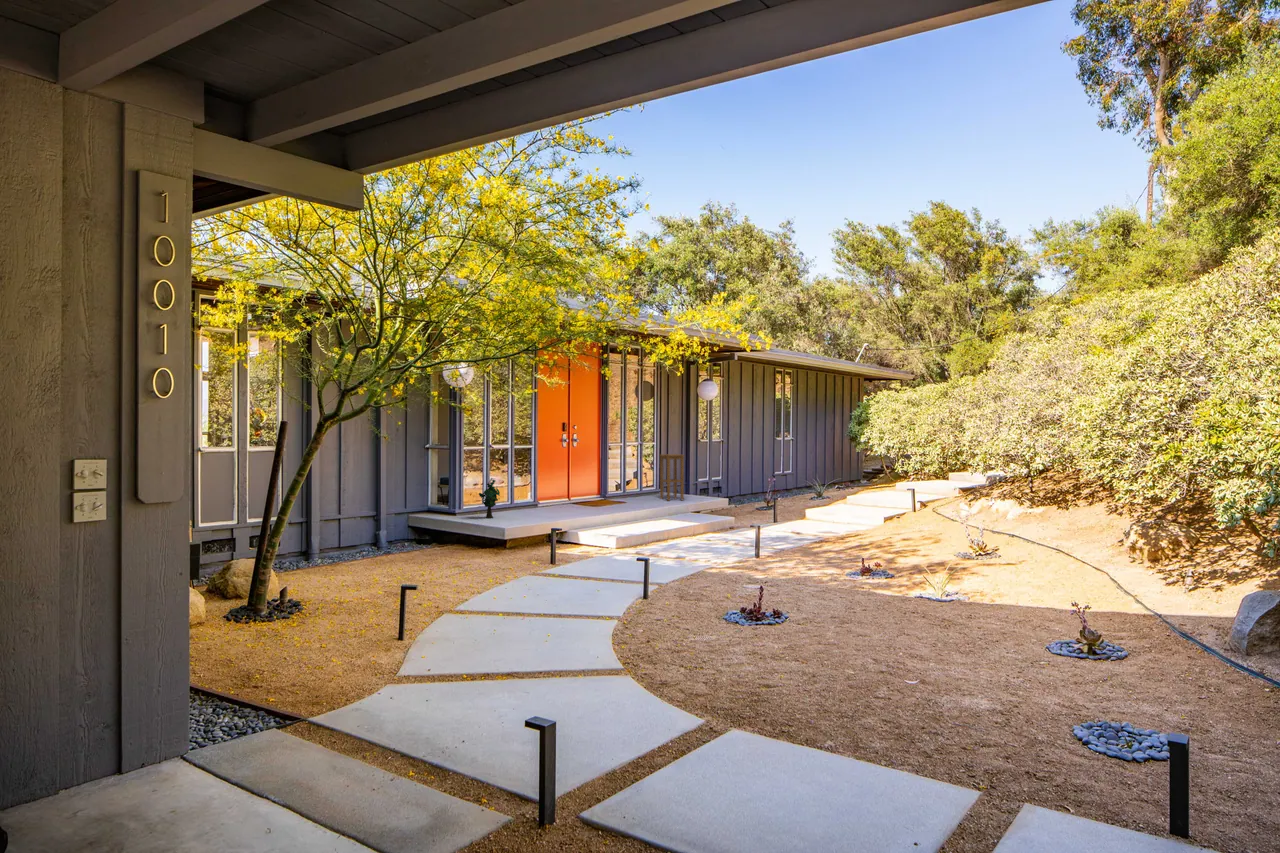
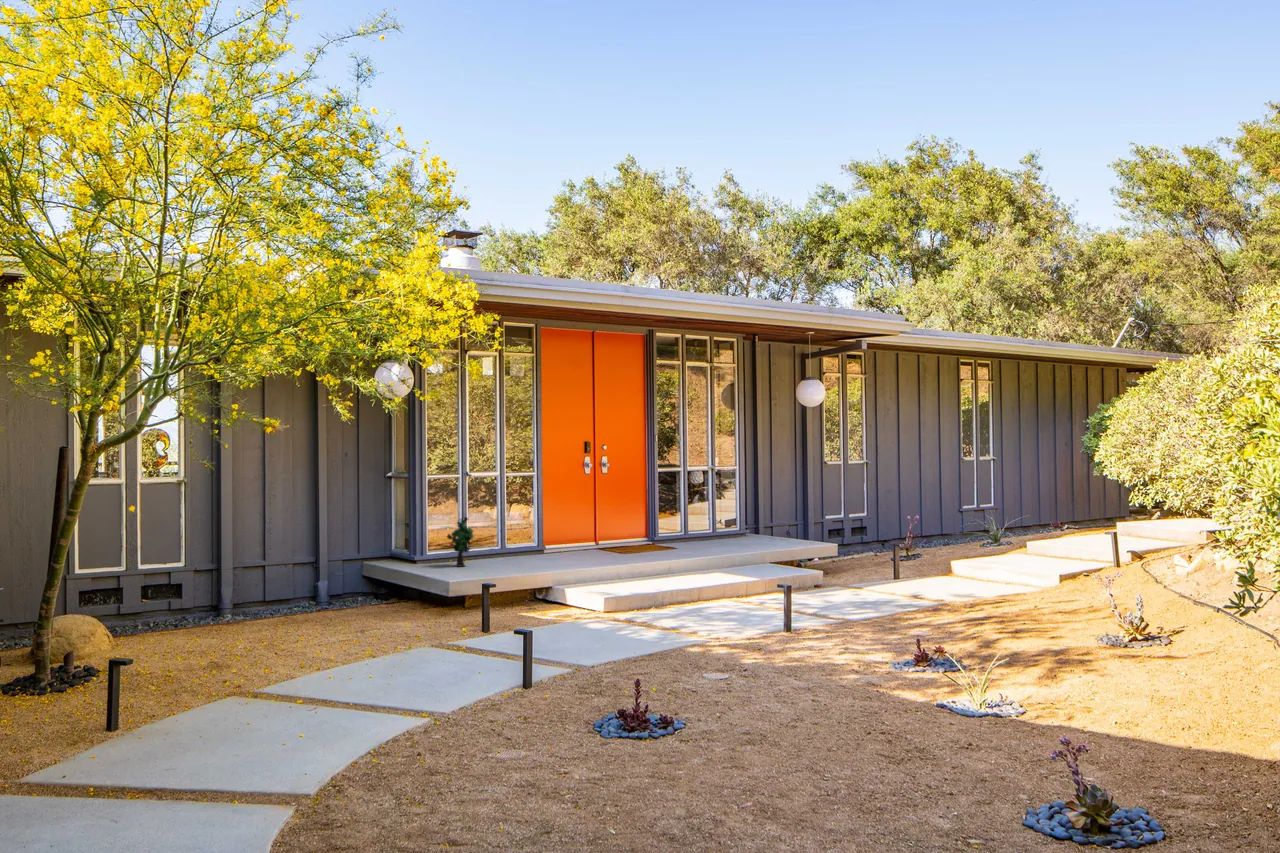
stool: present [660,454,684,501] -> none [731,482,764,545]

